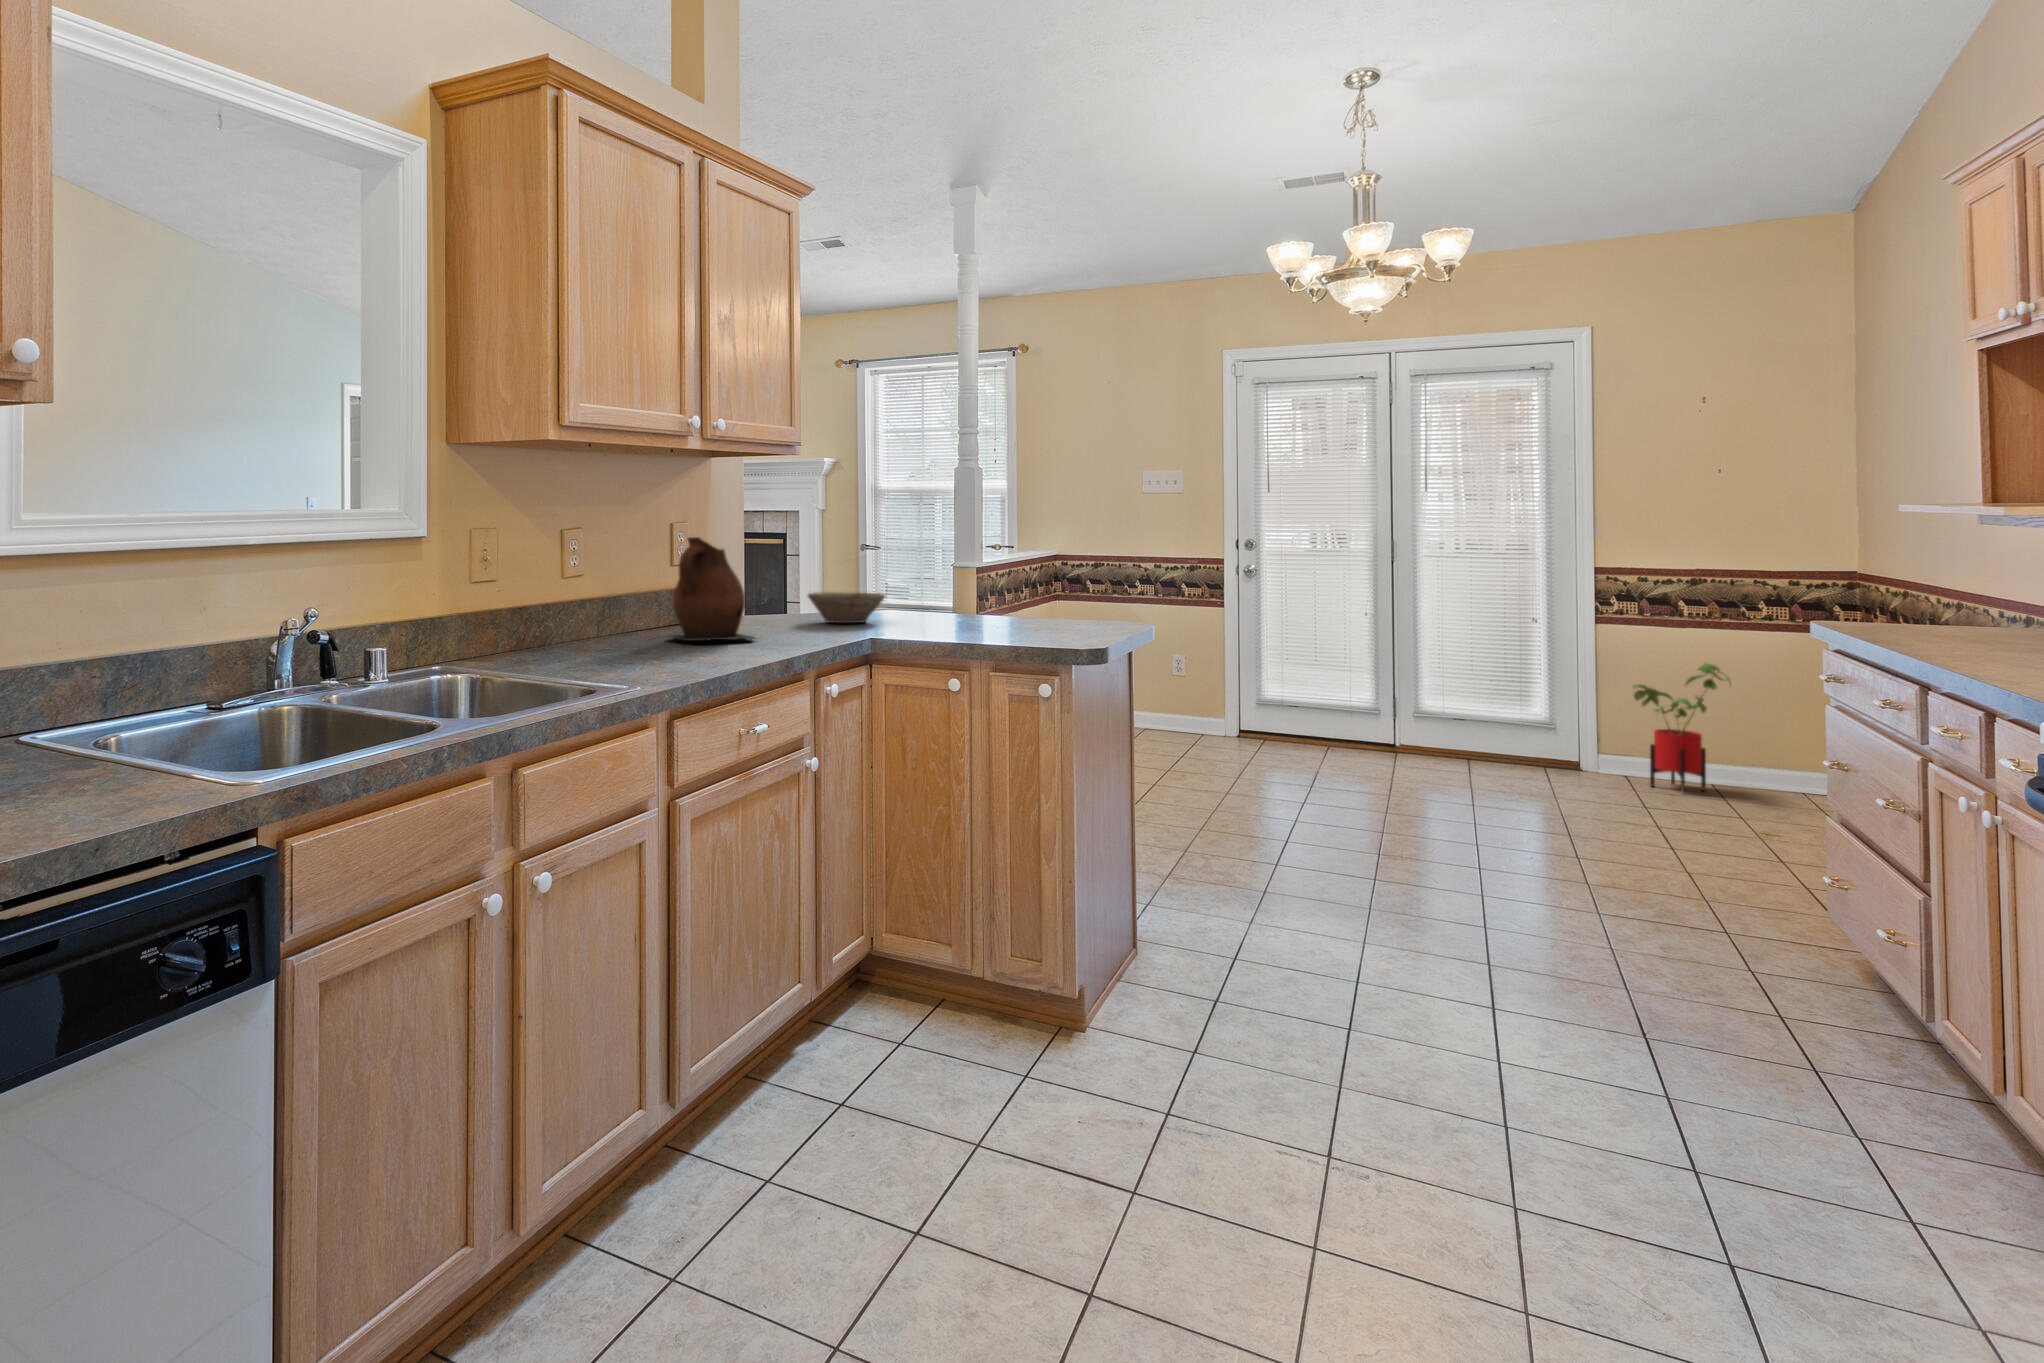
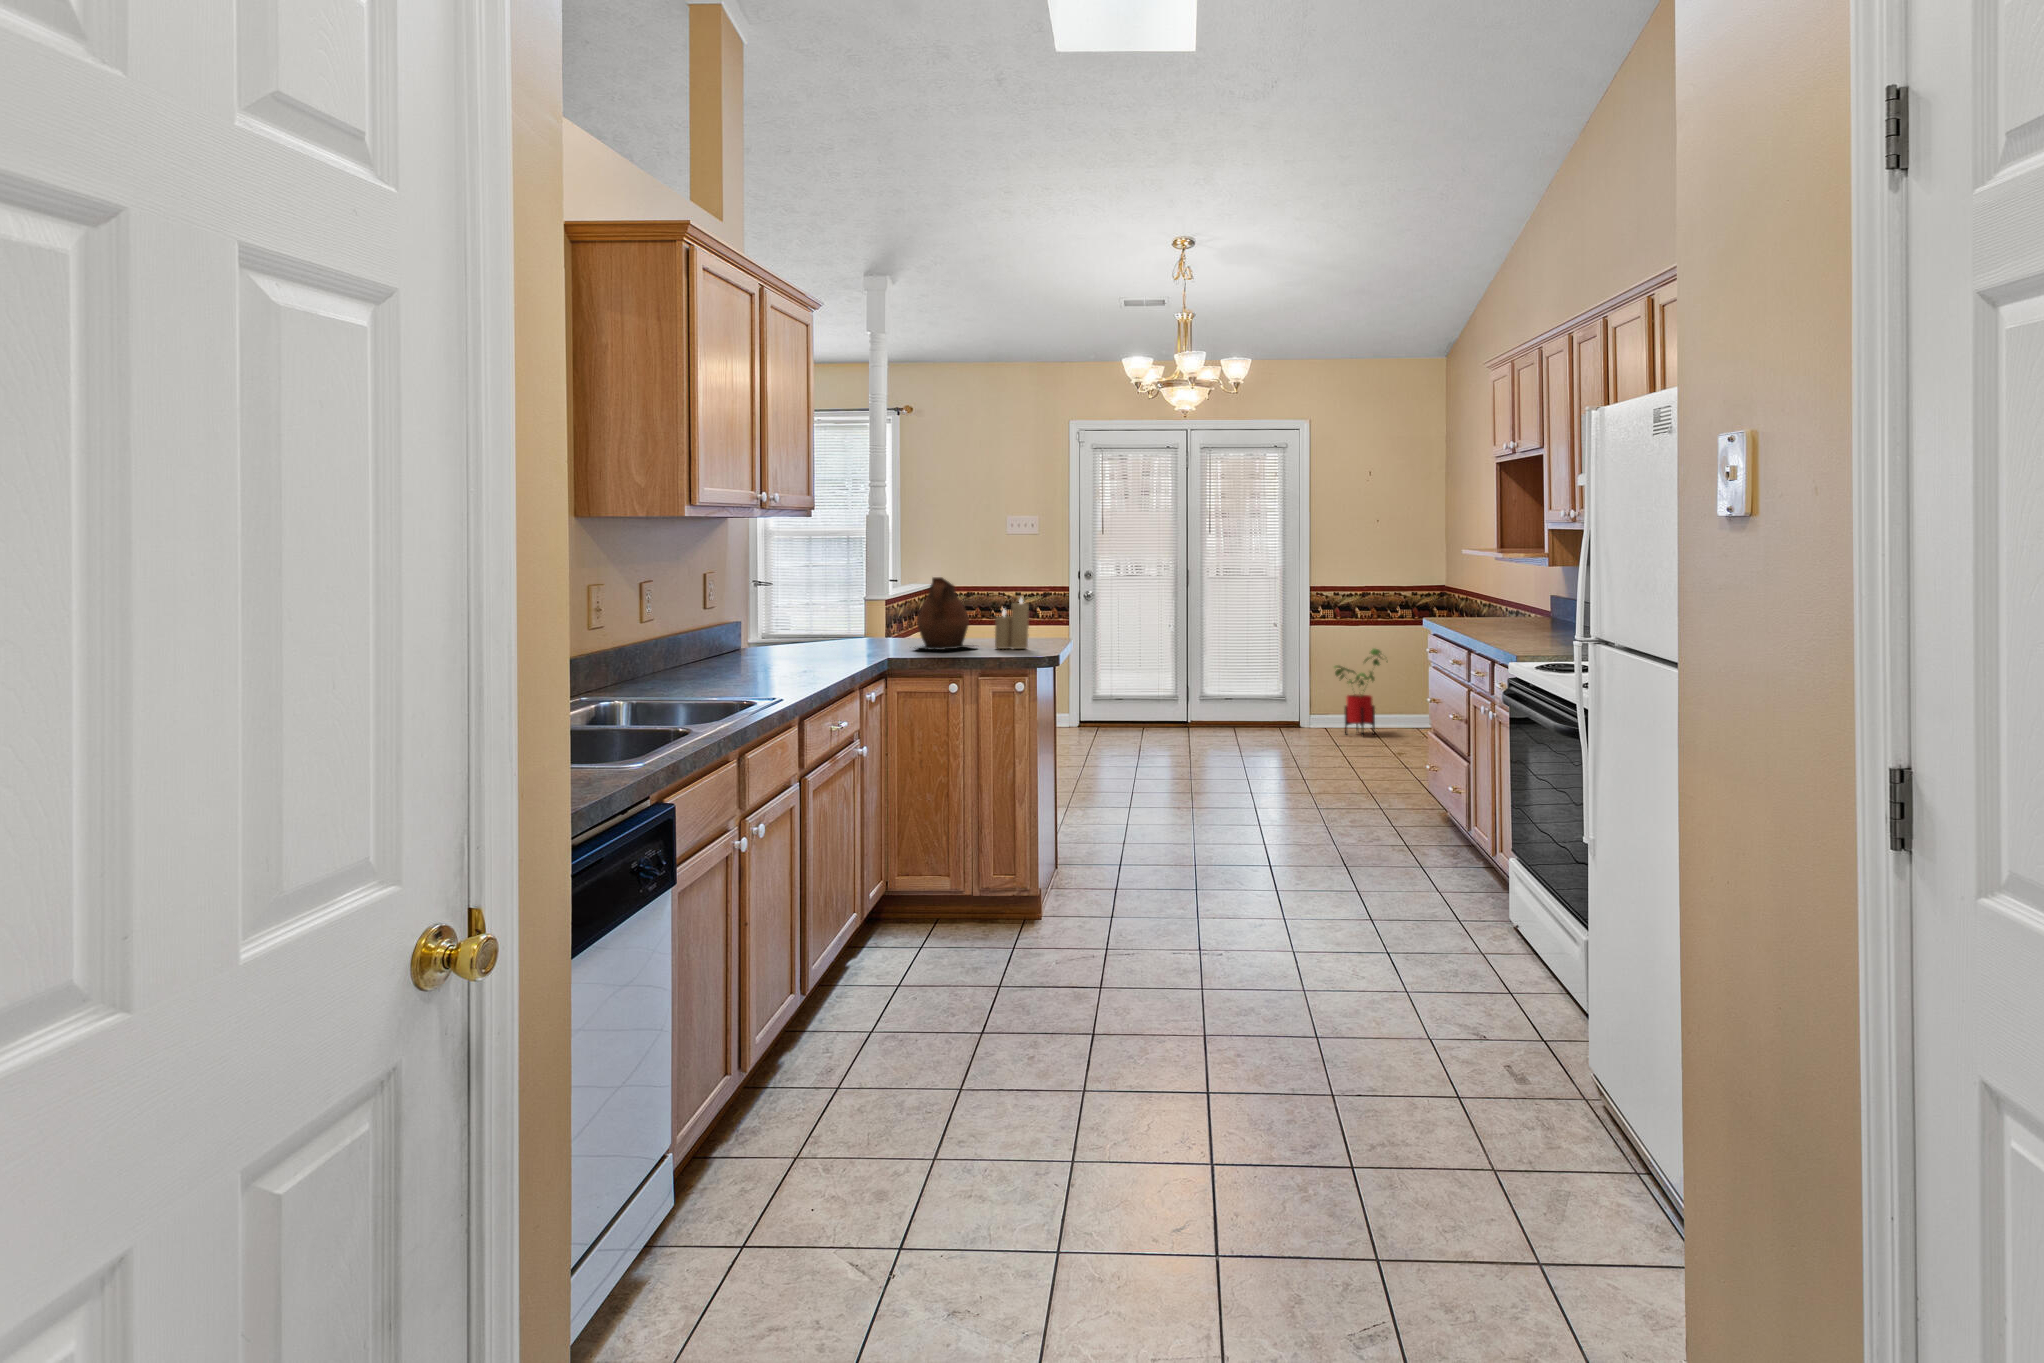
ceramic pitcher: present [669,537,754,641] -> present [917,577,974,650]
candle: none [1023,563,1072,638] -> present [995,599,1029,649]
bowl: present [808,592,885,623] -> none [817,623,881,647]

